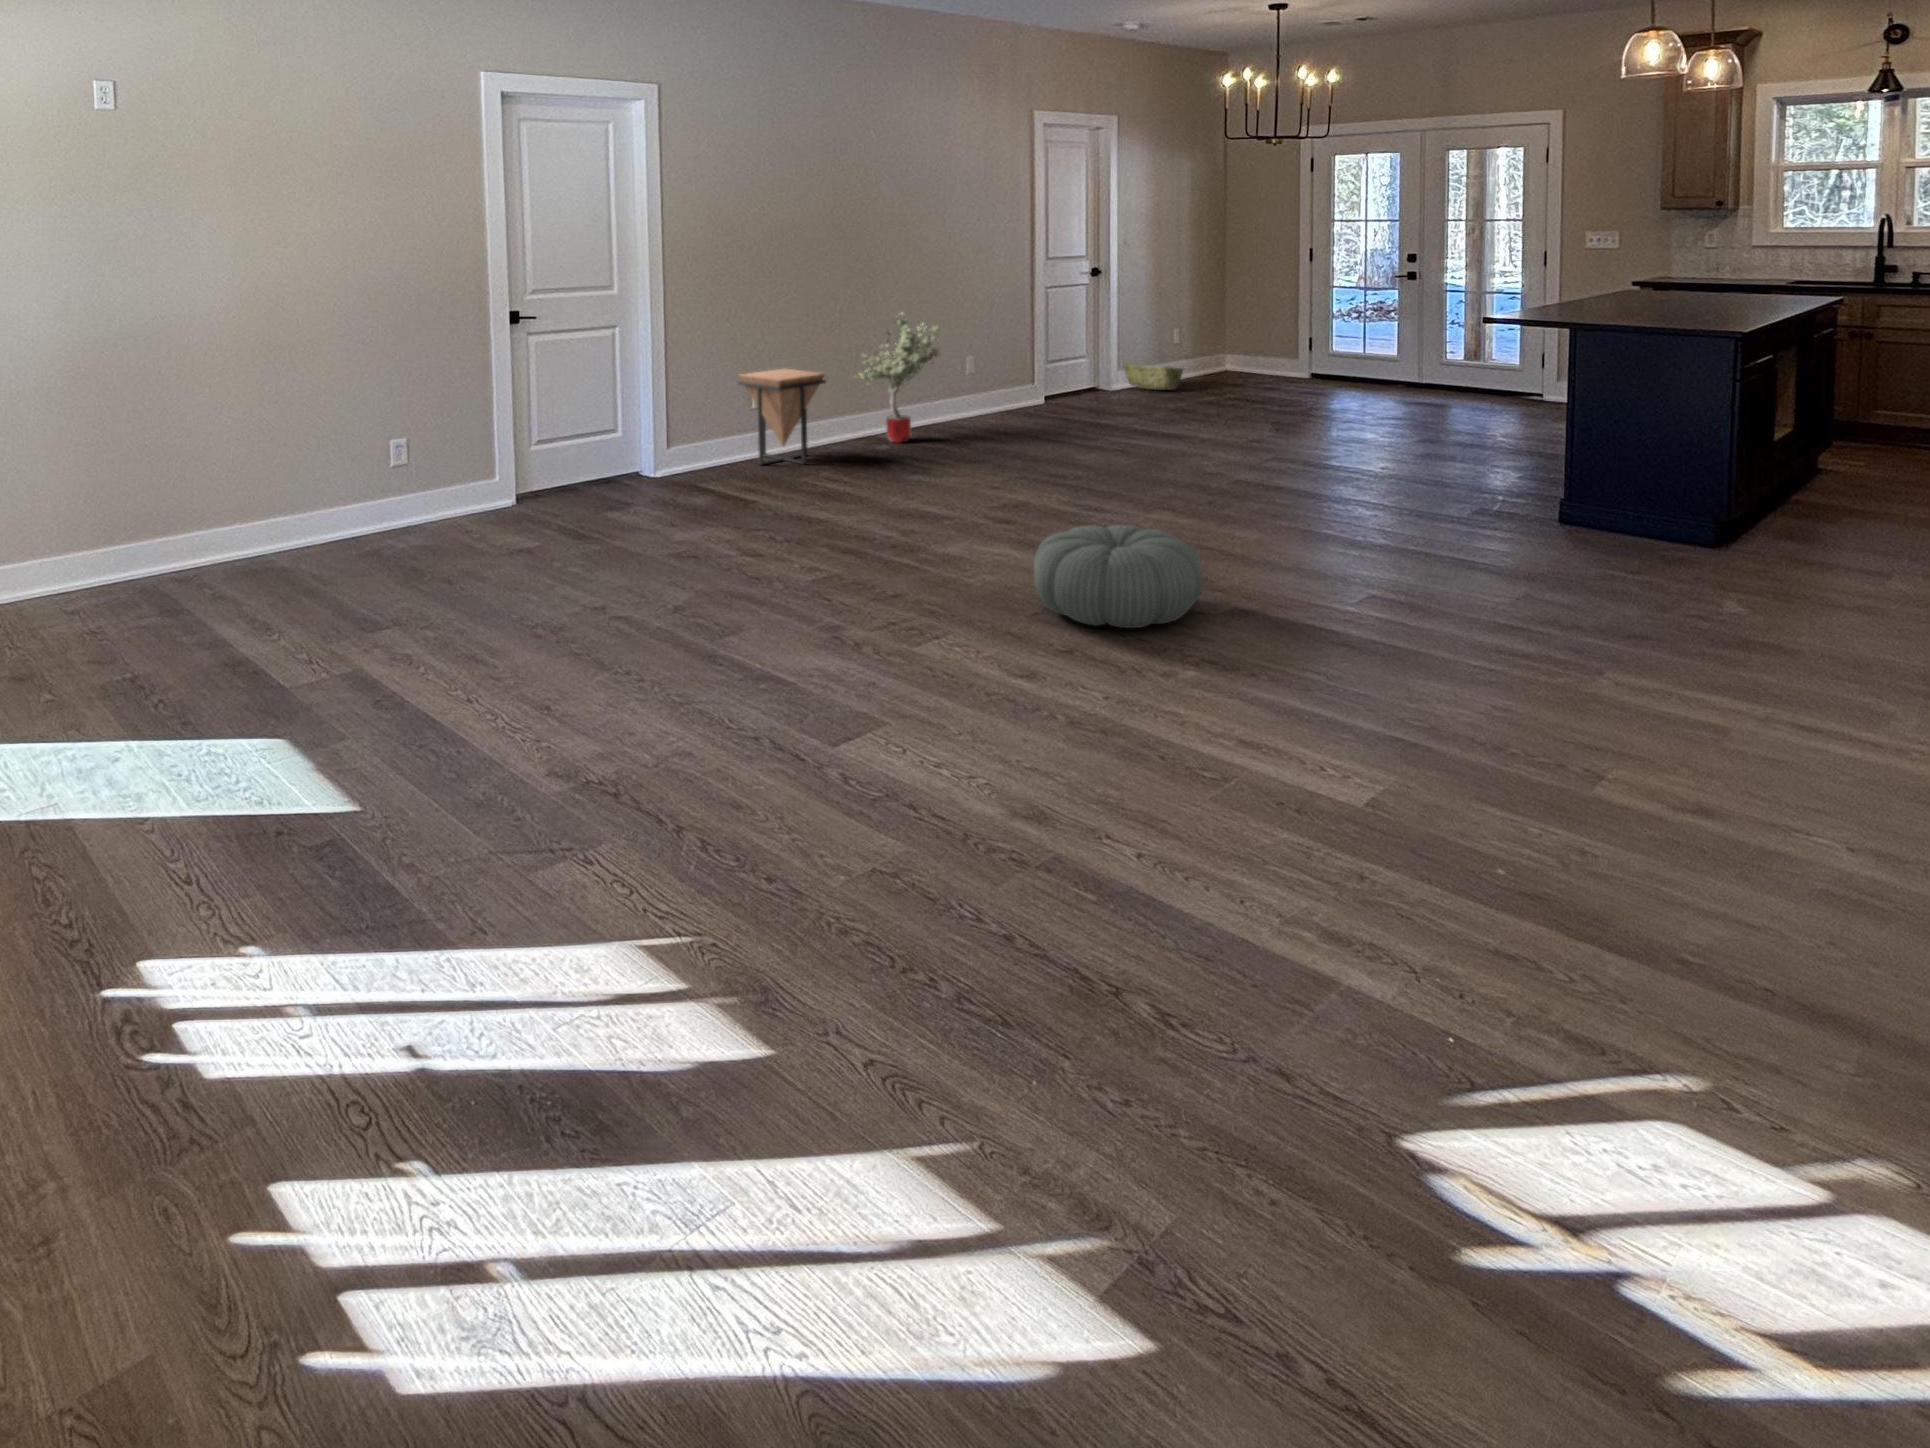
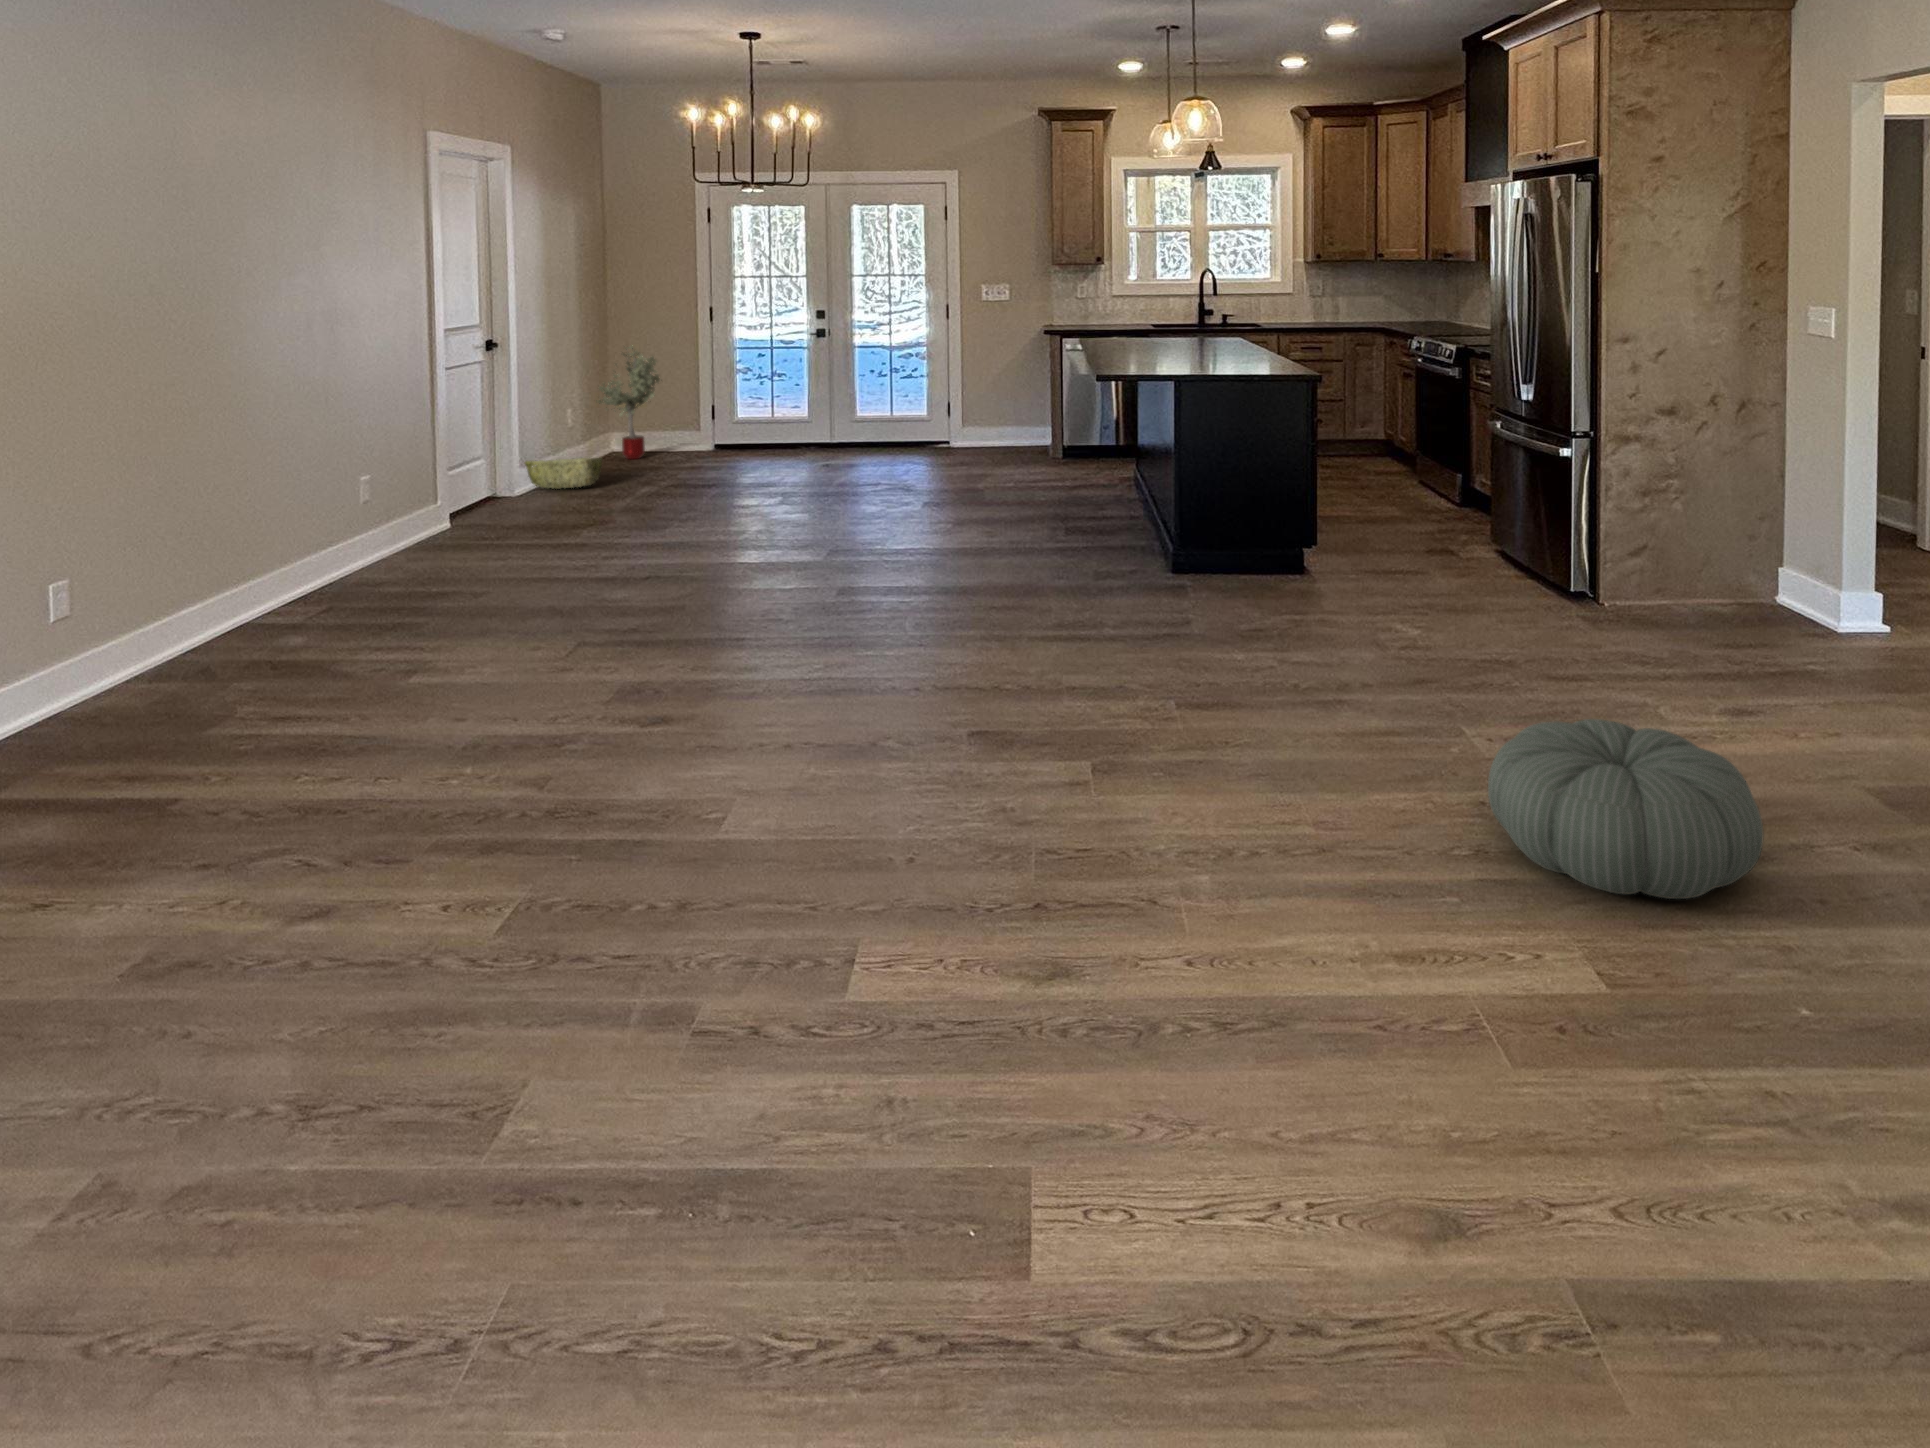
potted tree: present [856,312,940,443] -> present [596,345,660,459]
side table: present [738,369,826,465] -> none [20,537,207,719]
pouf: present [1033,525,1204,628] -> present [1488,719,1764,899]

